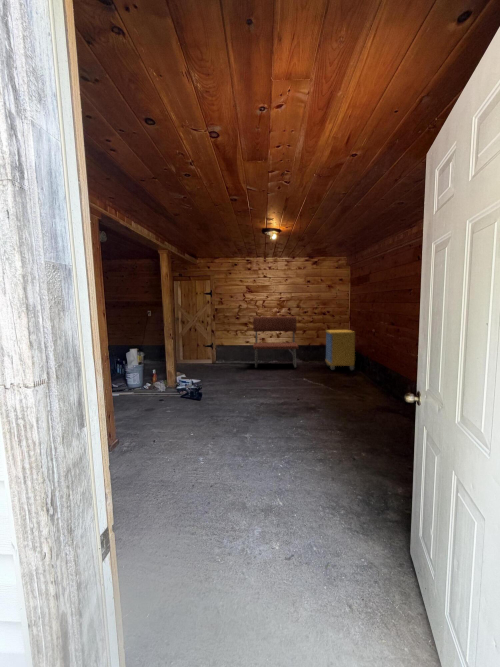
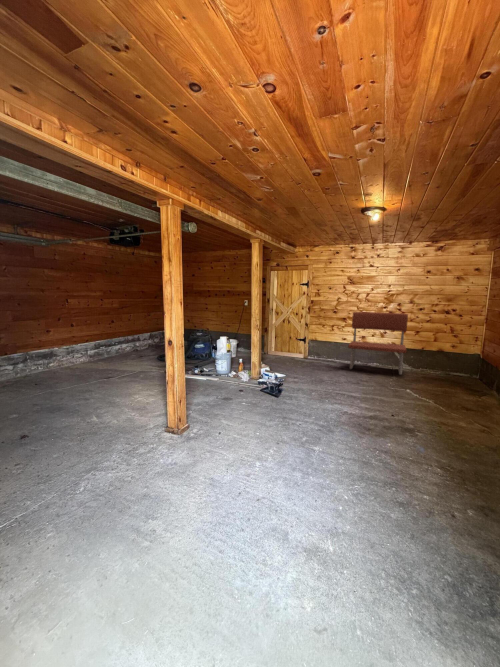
storage cabinet: present [325,330,355,370] -> none [444,333,494,389]

